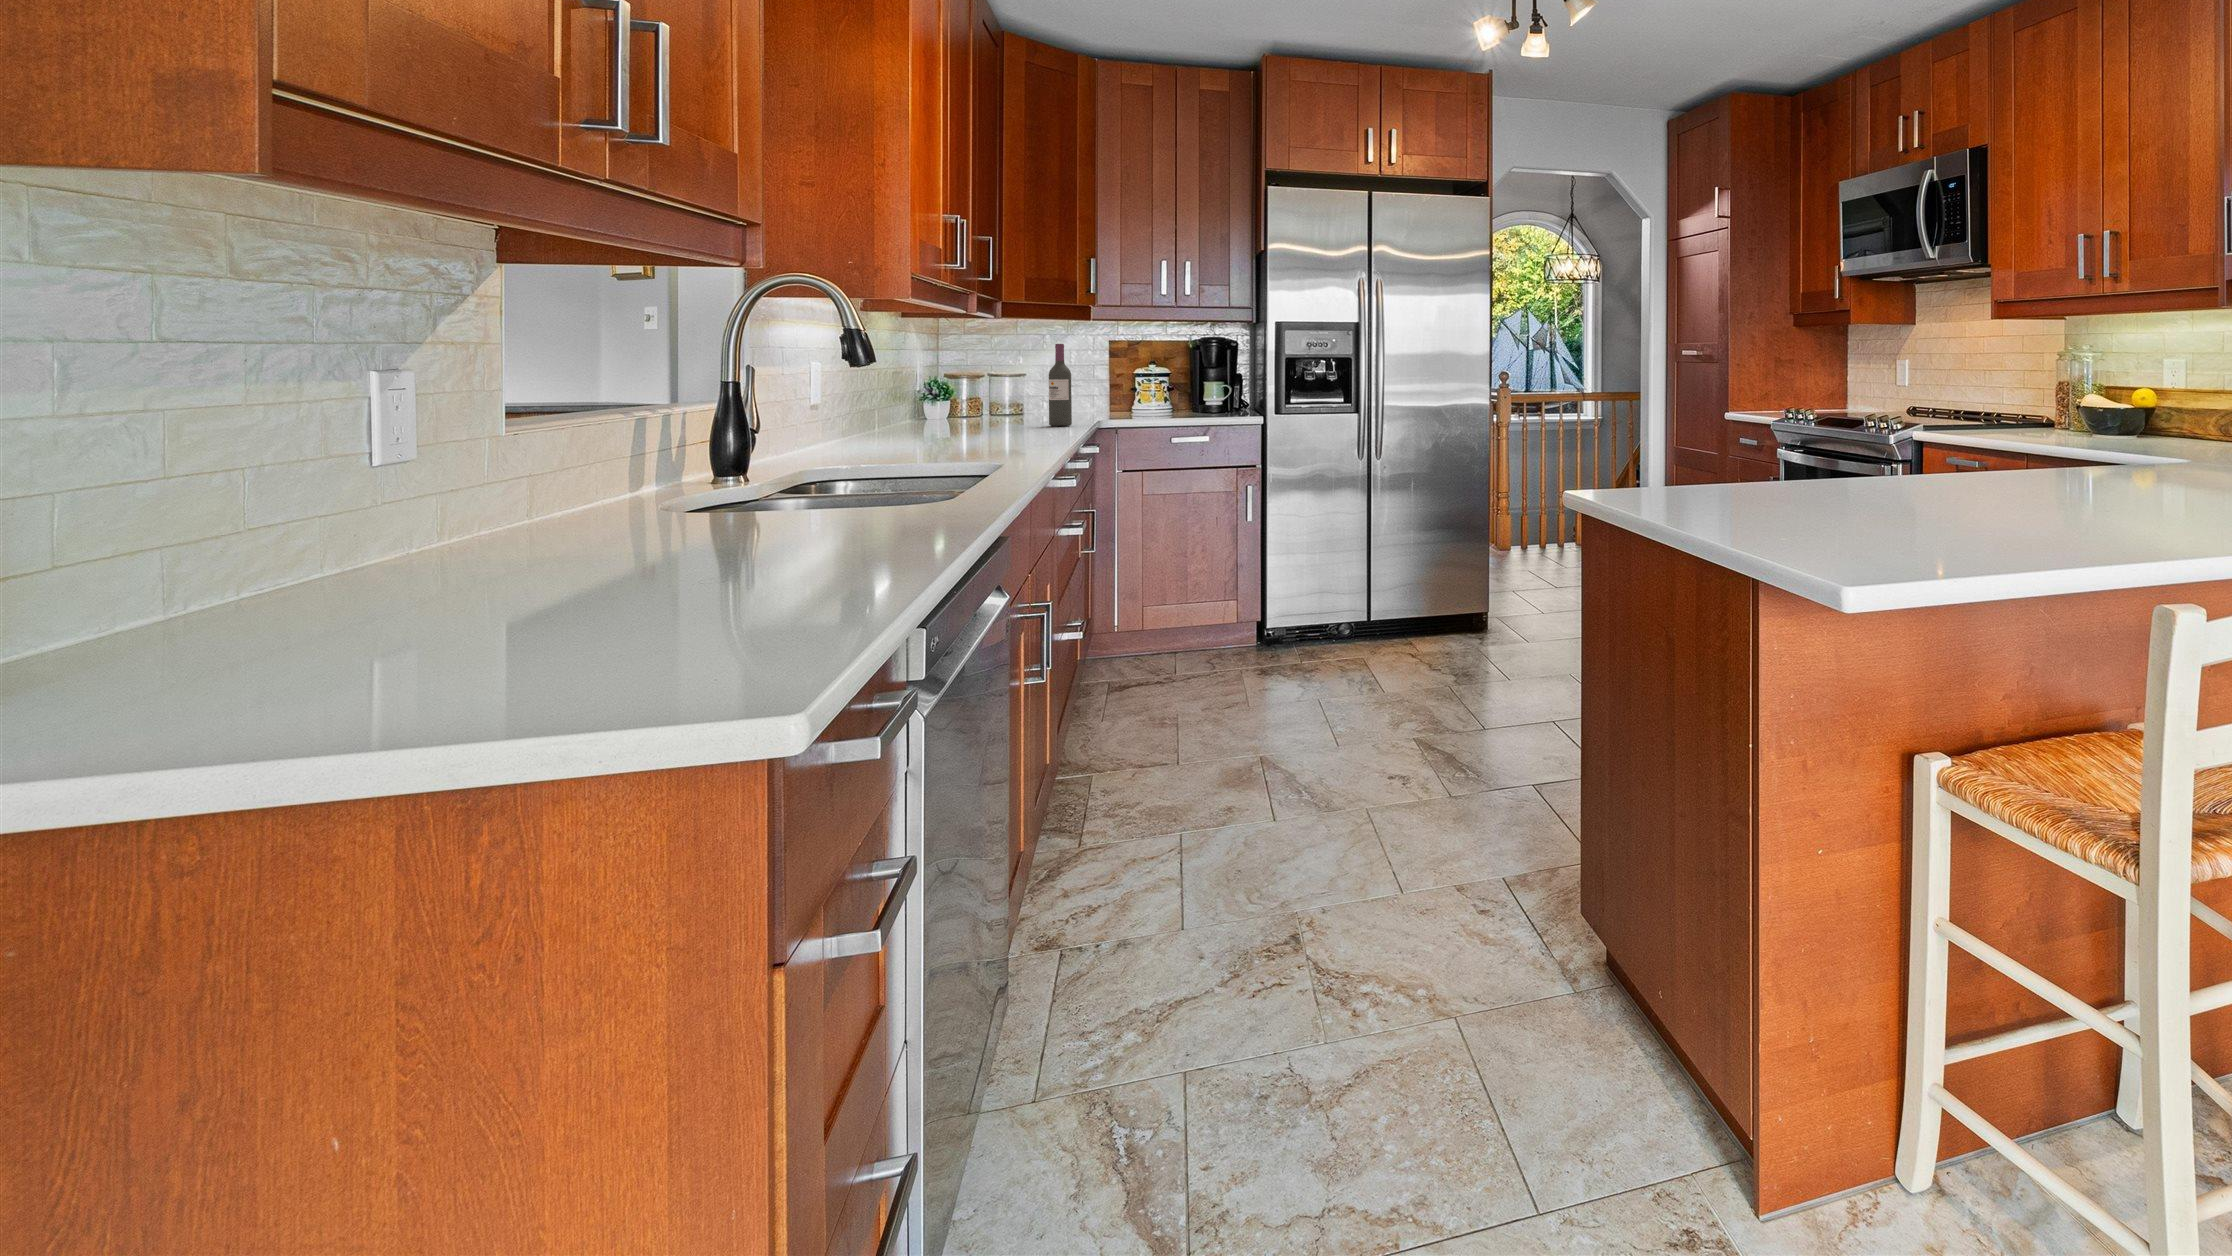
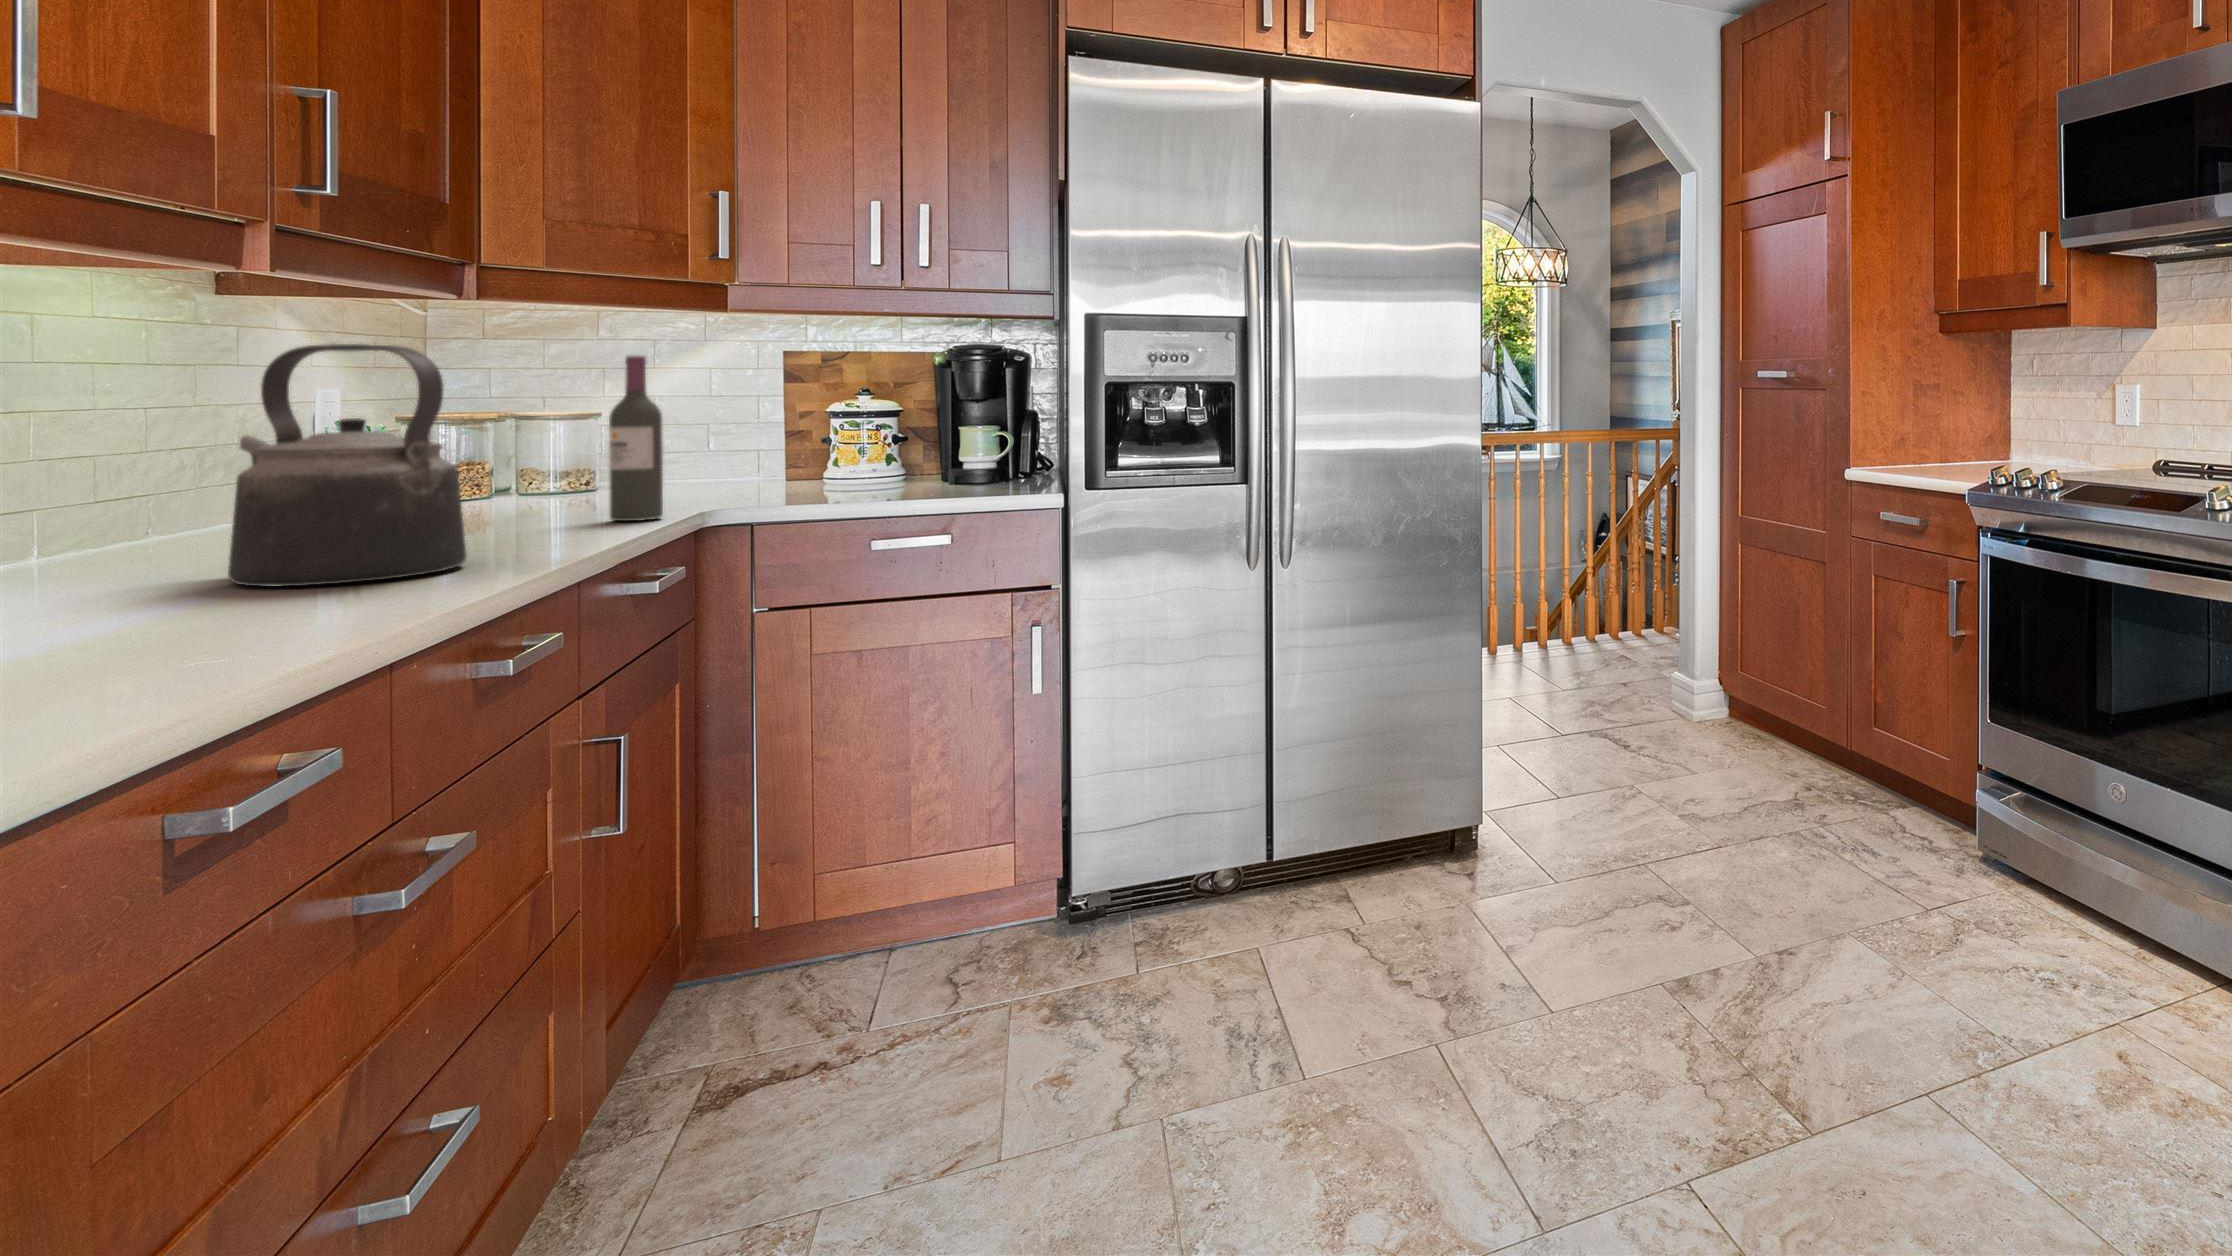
kettle: none [948,341,1032,438] -> present [228,344,467,587]

